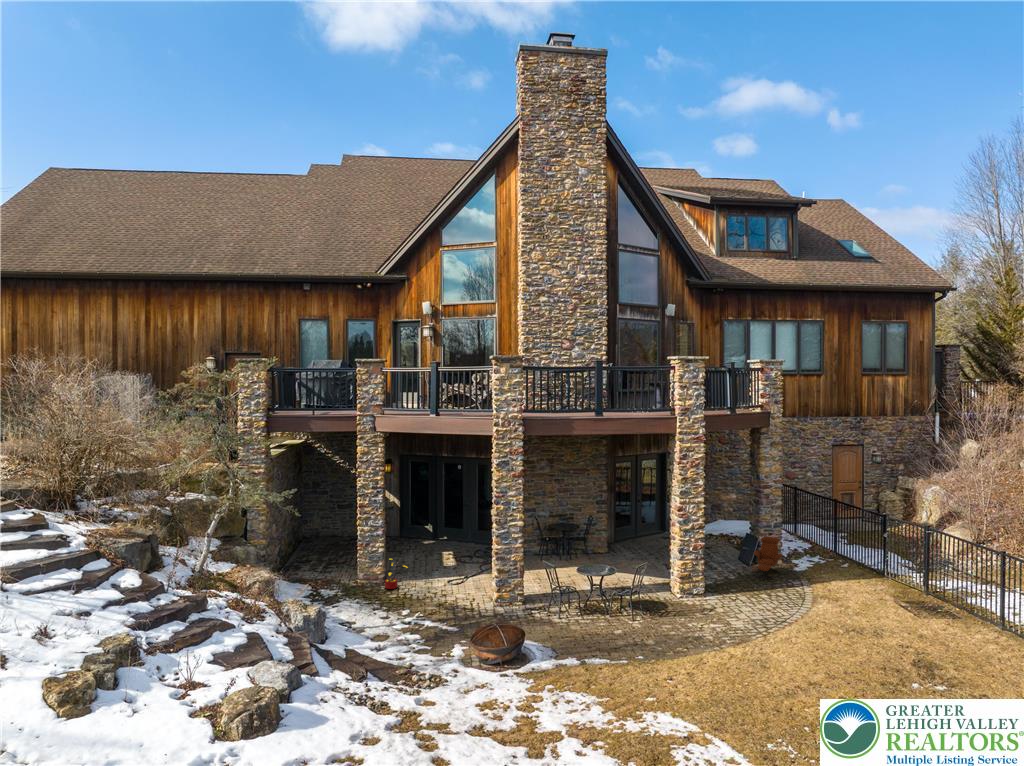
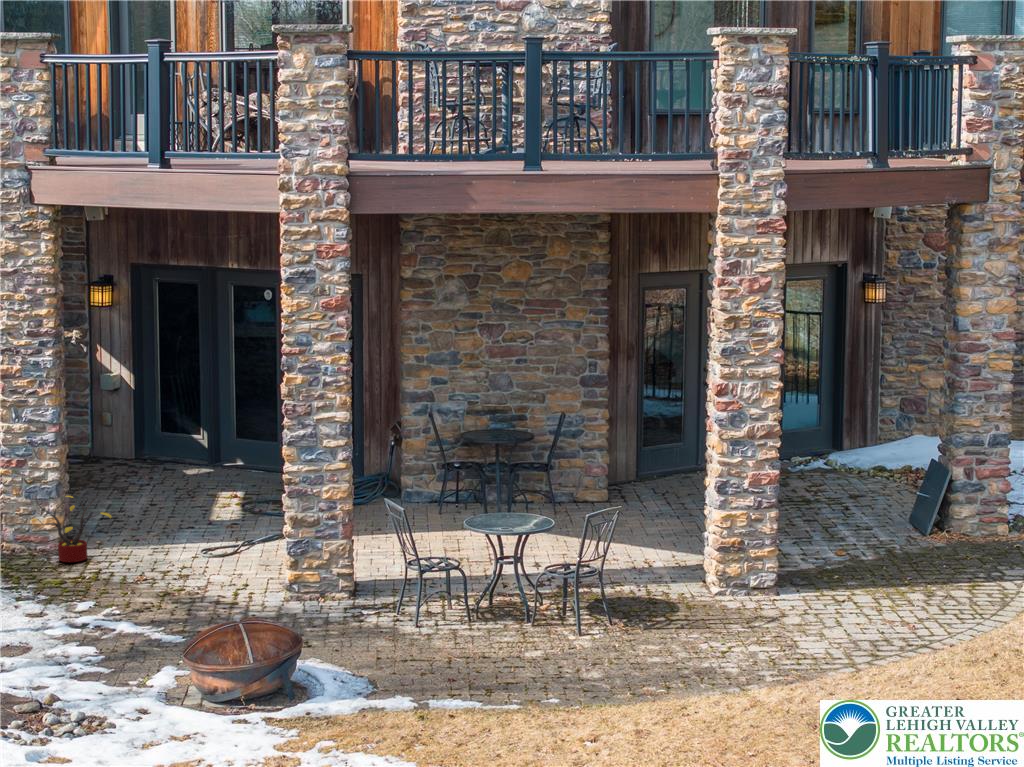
lounge chair: present [754,537,783,579] -> none [912,467,982,562]

